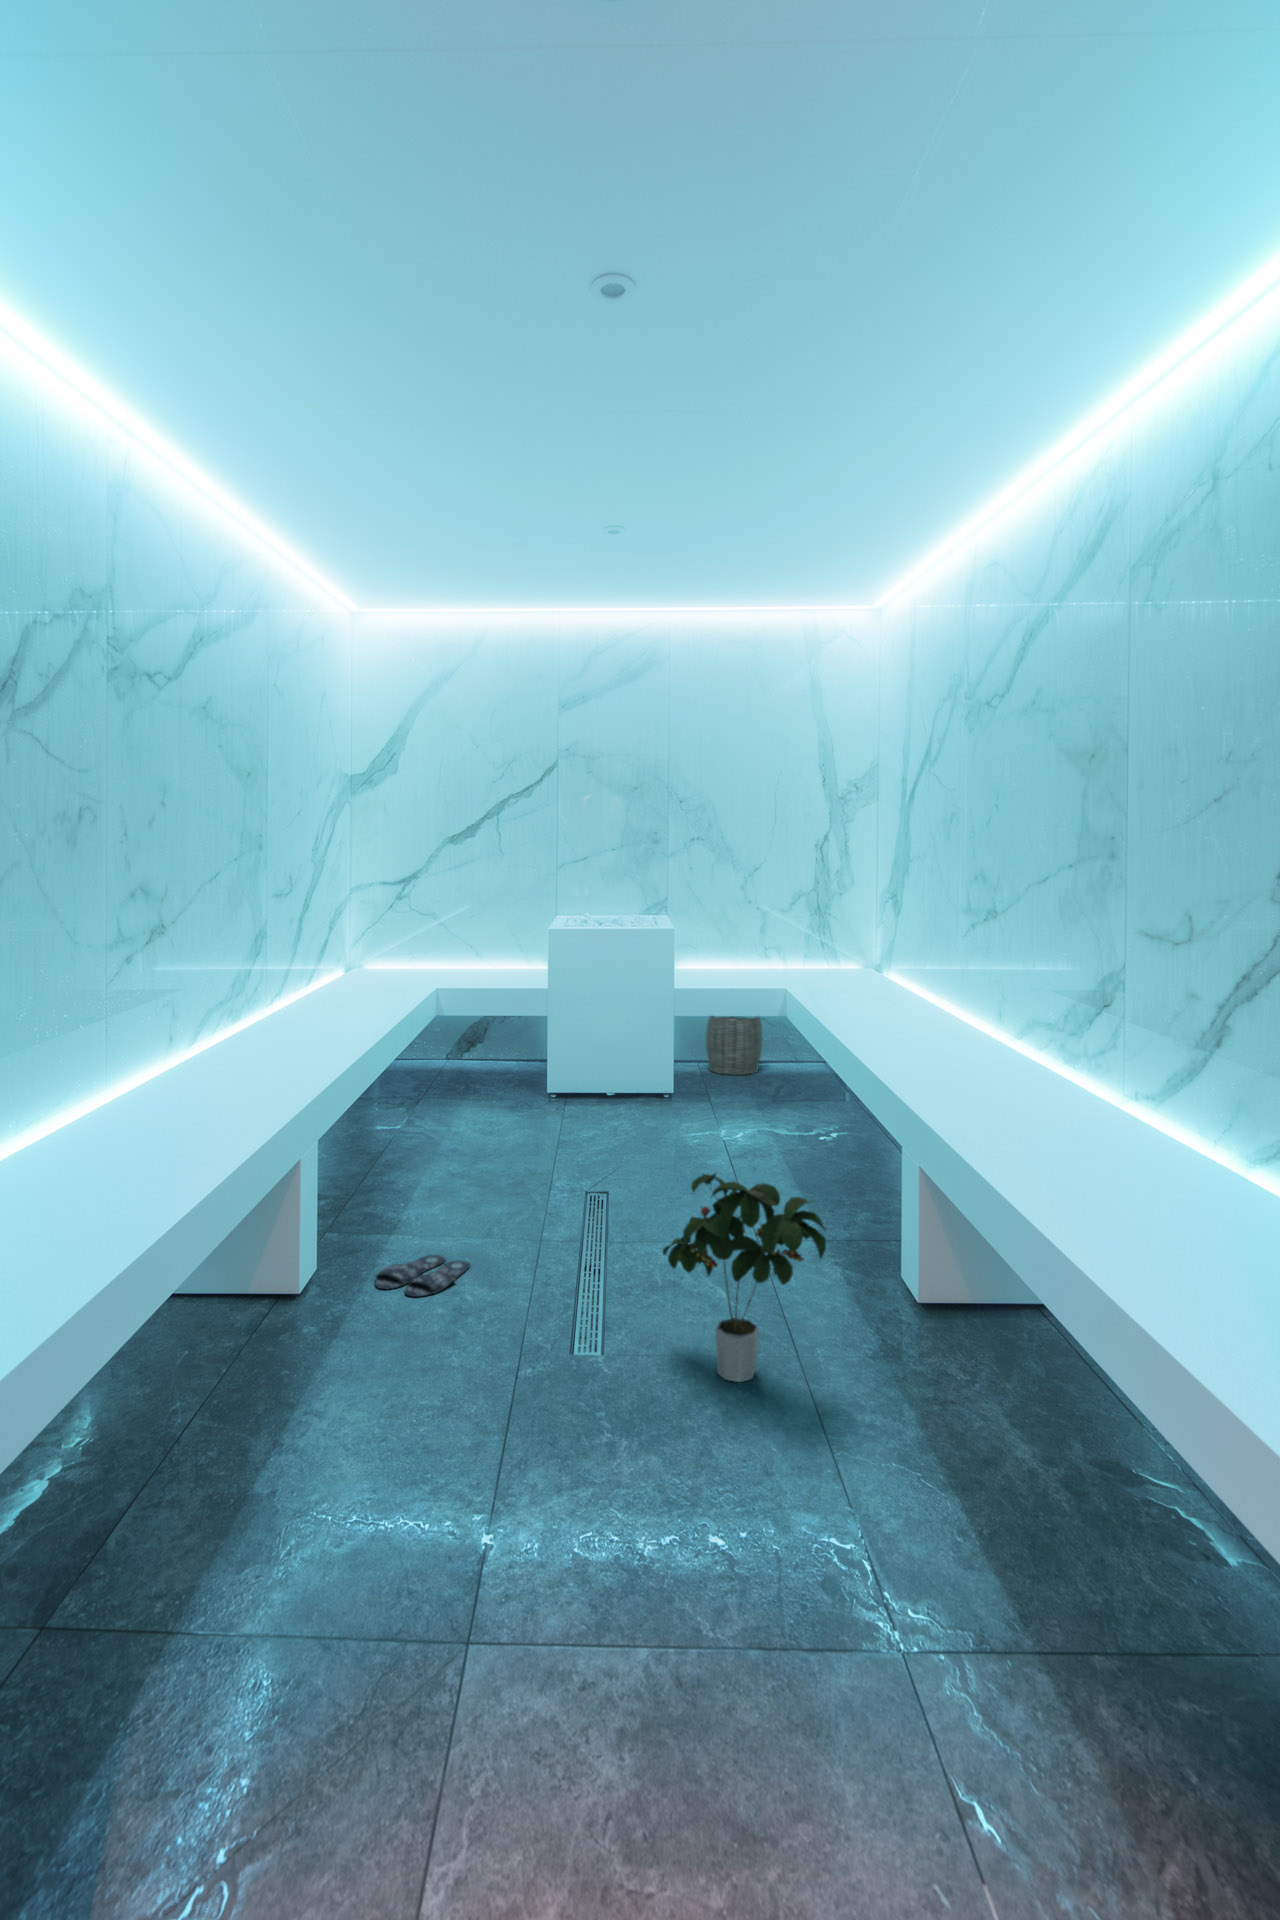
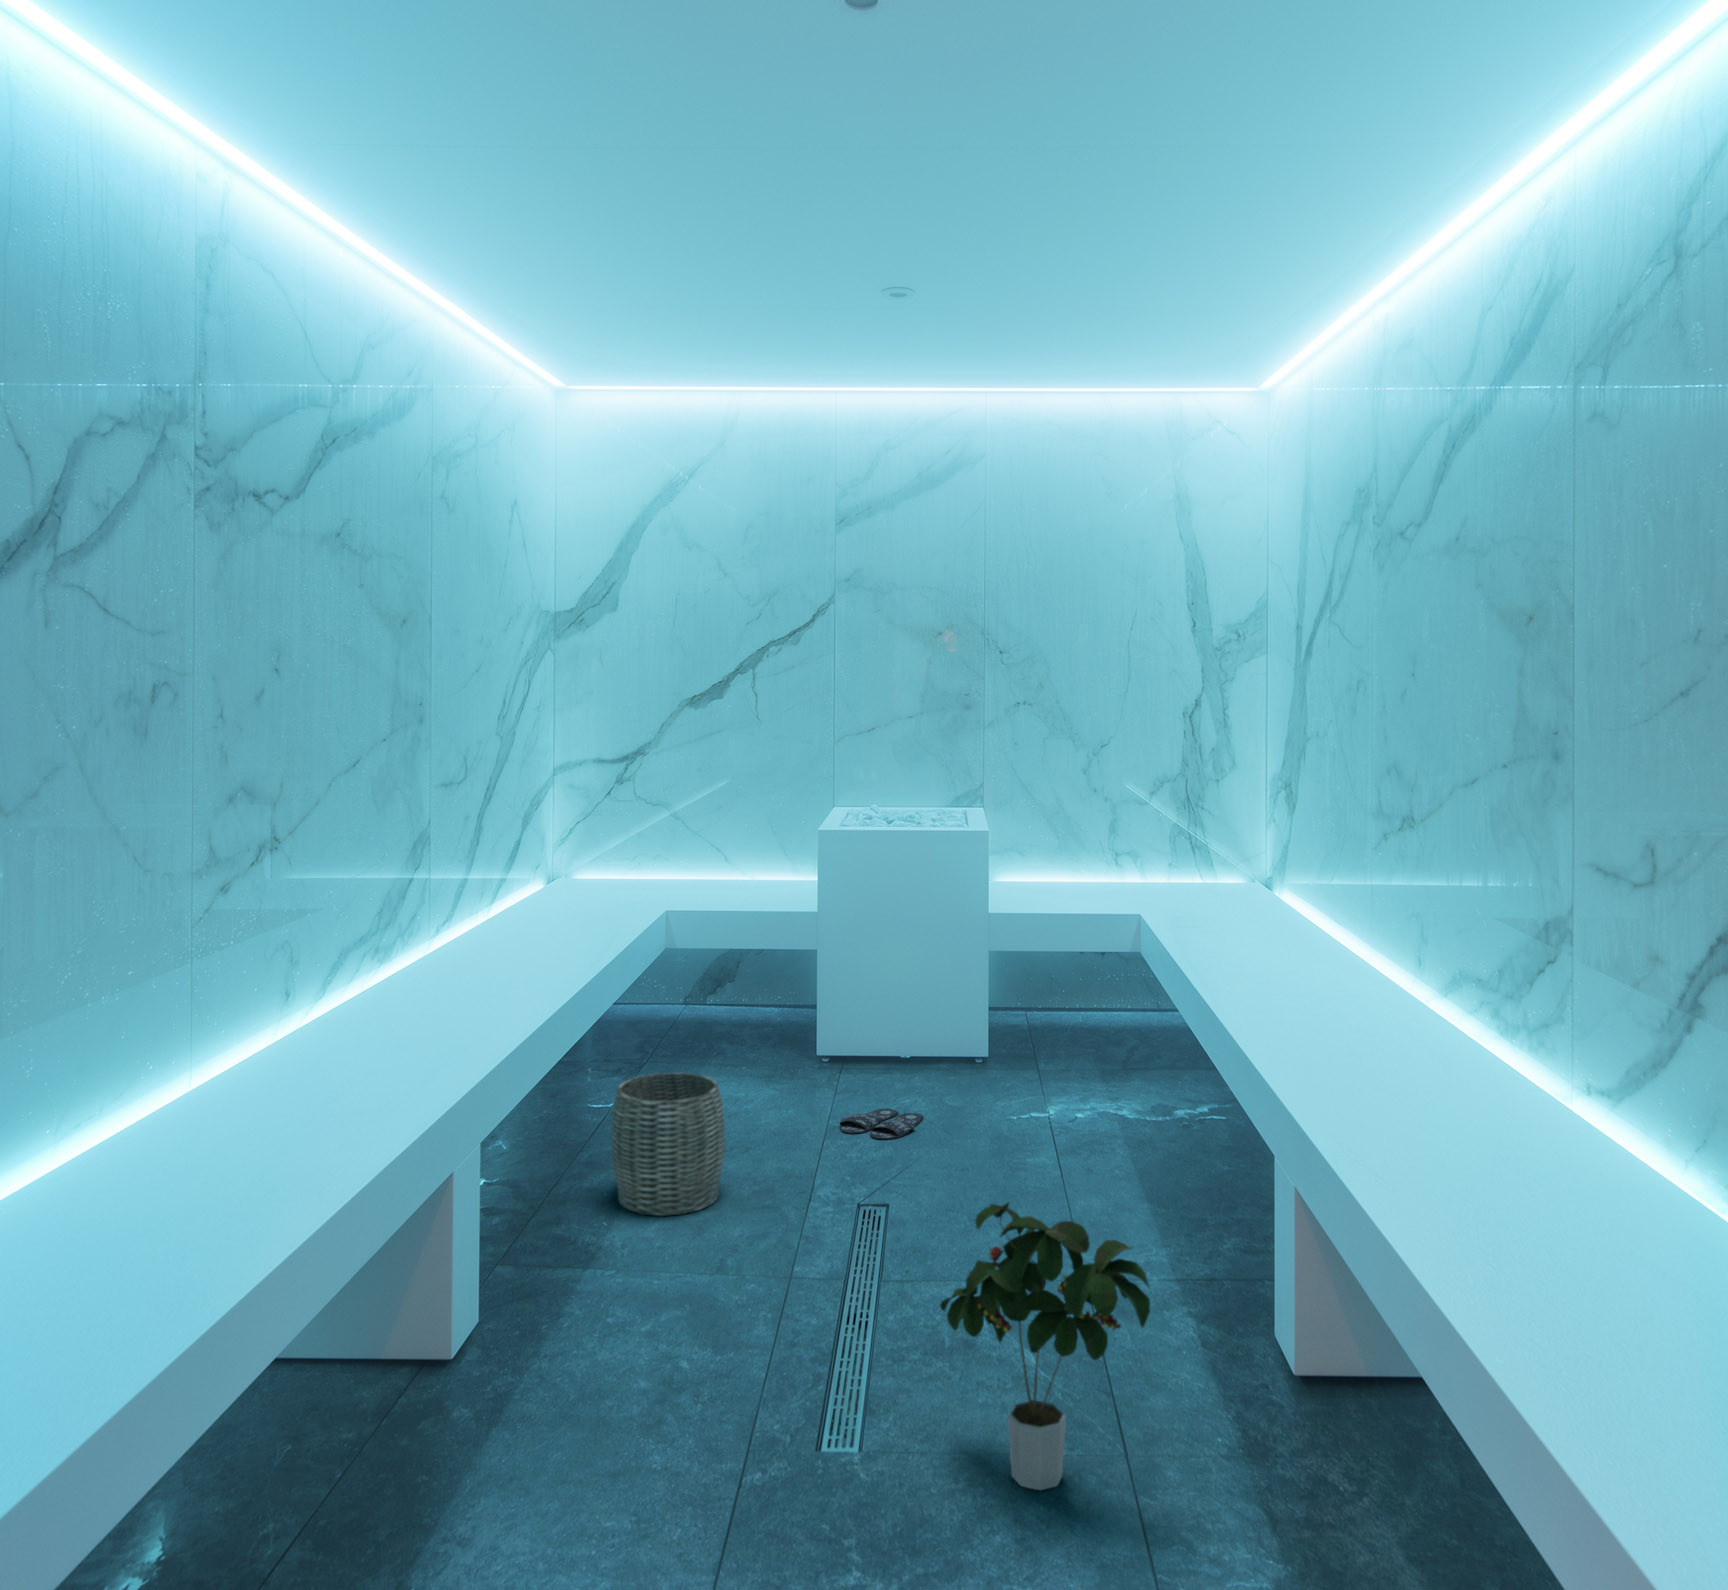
woven basket: present [706,1016,762,1075] -> present [611,1073,725,1216]
slippers: present [375,1255,470,1297] -> present [840,1109,923,1139]

